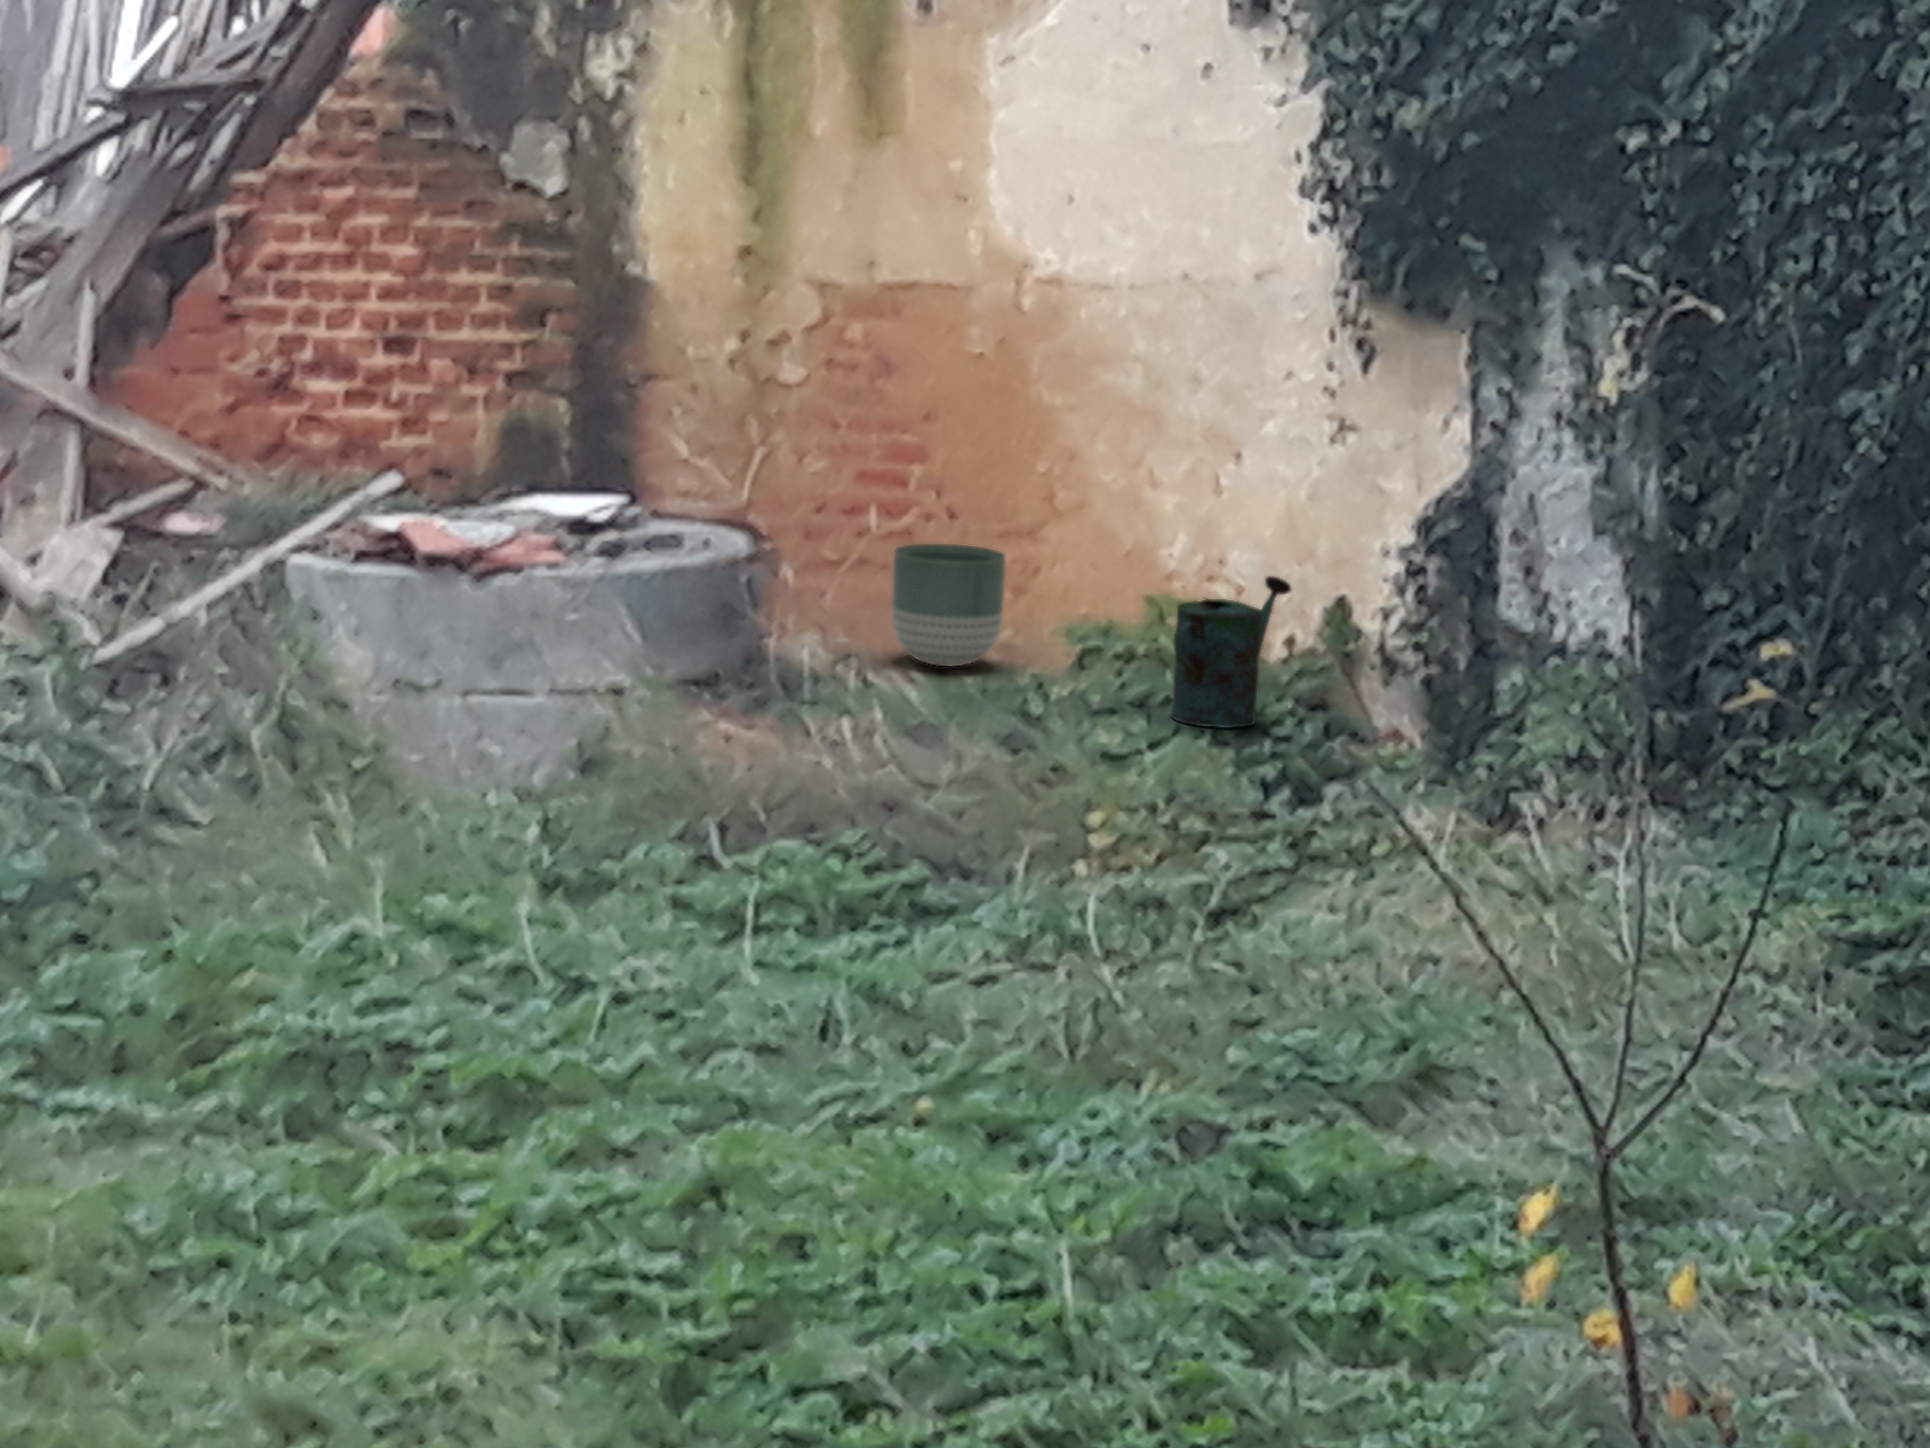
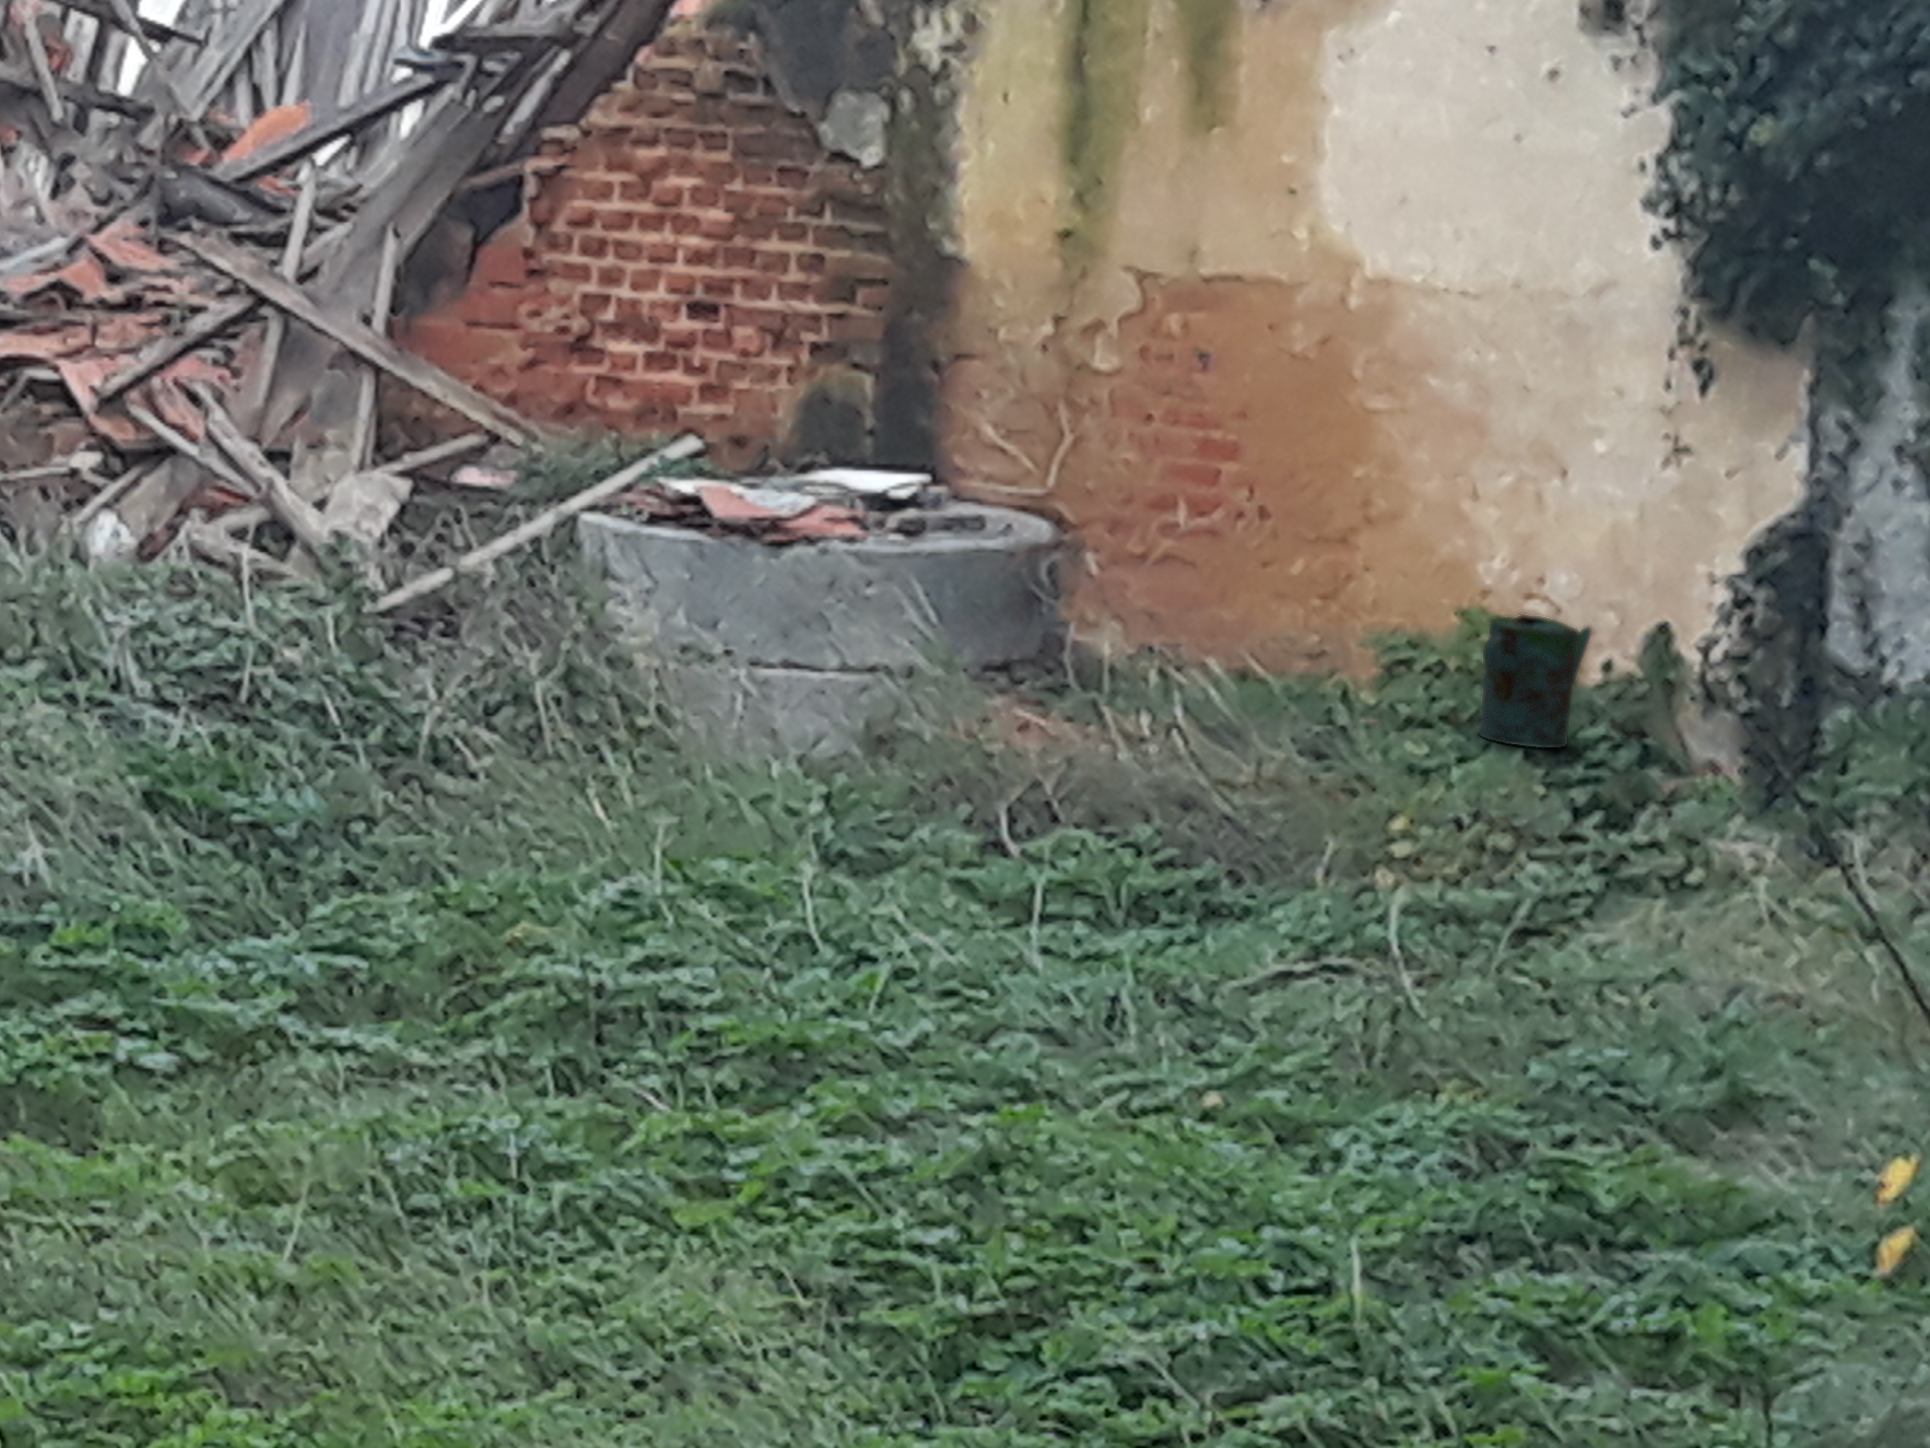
planter: present [892,544,1006,666] -> none [1194,546,1316,672]

